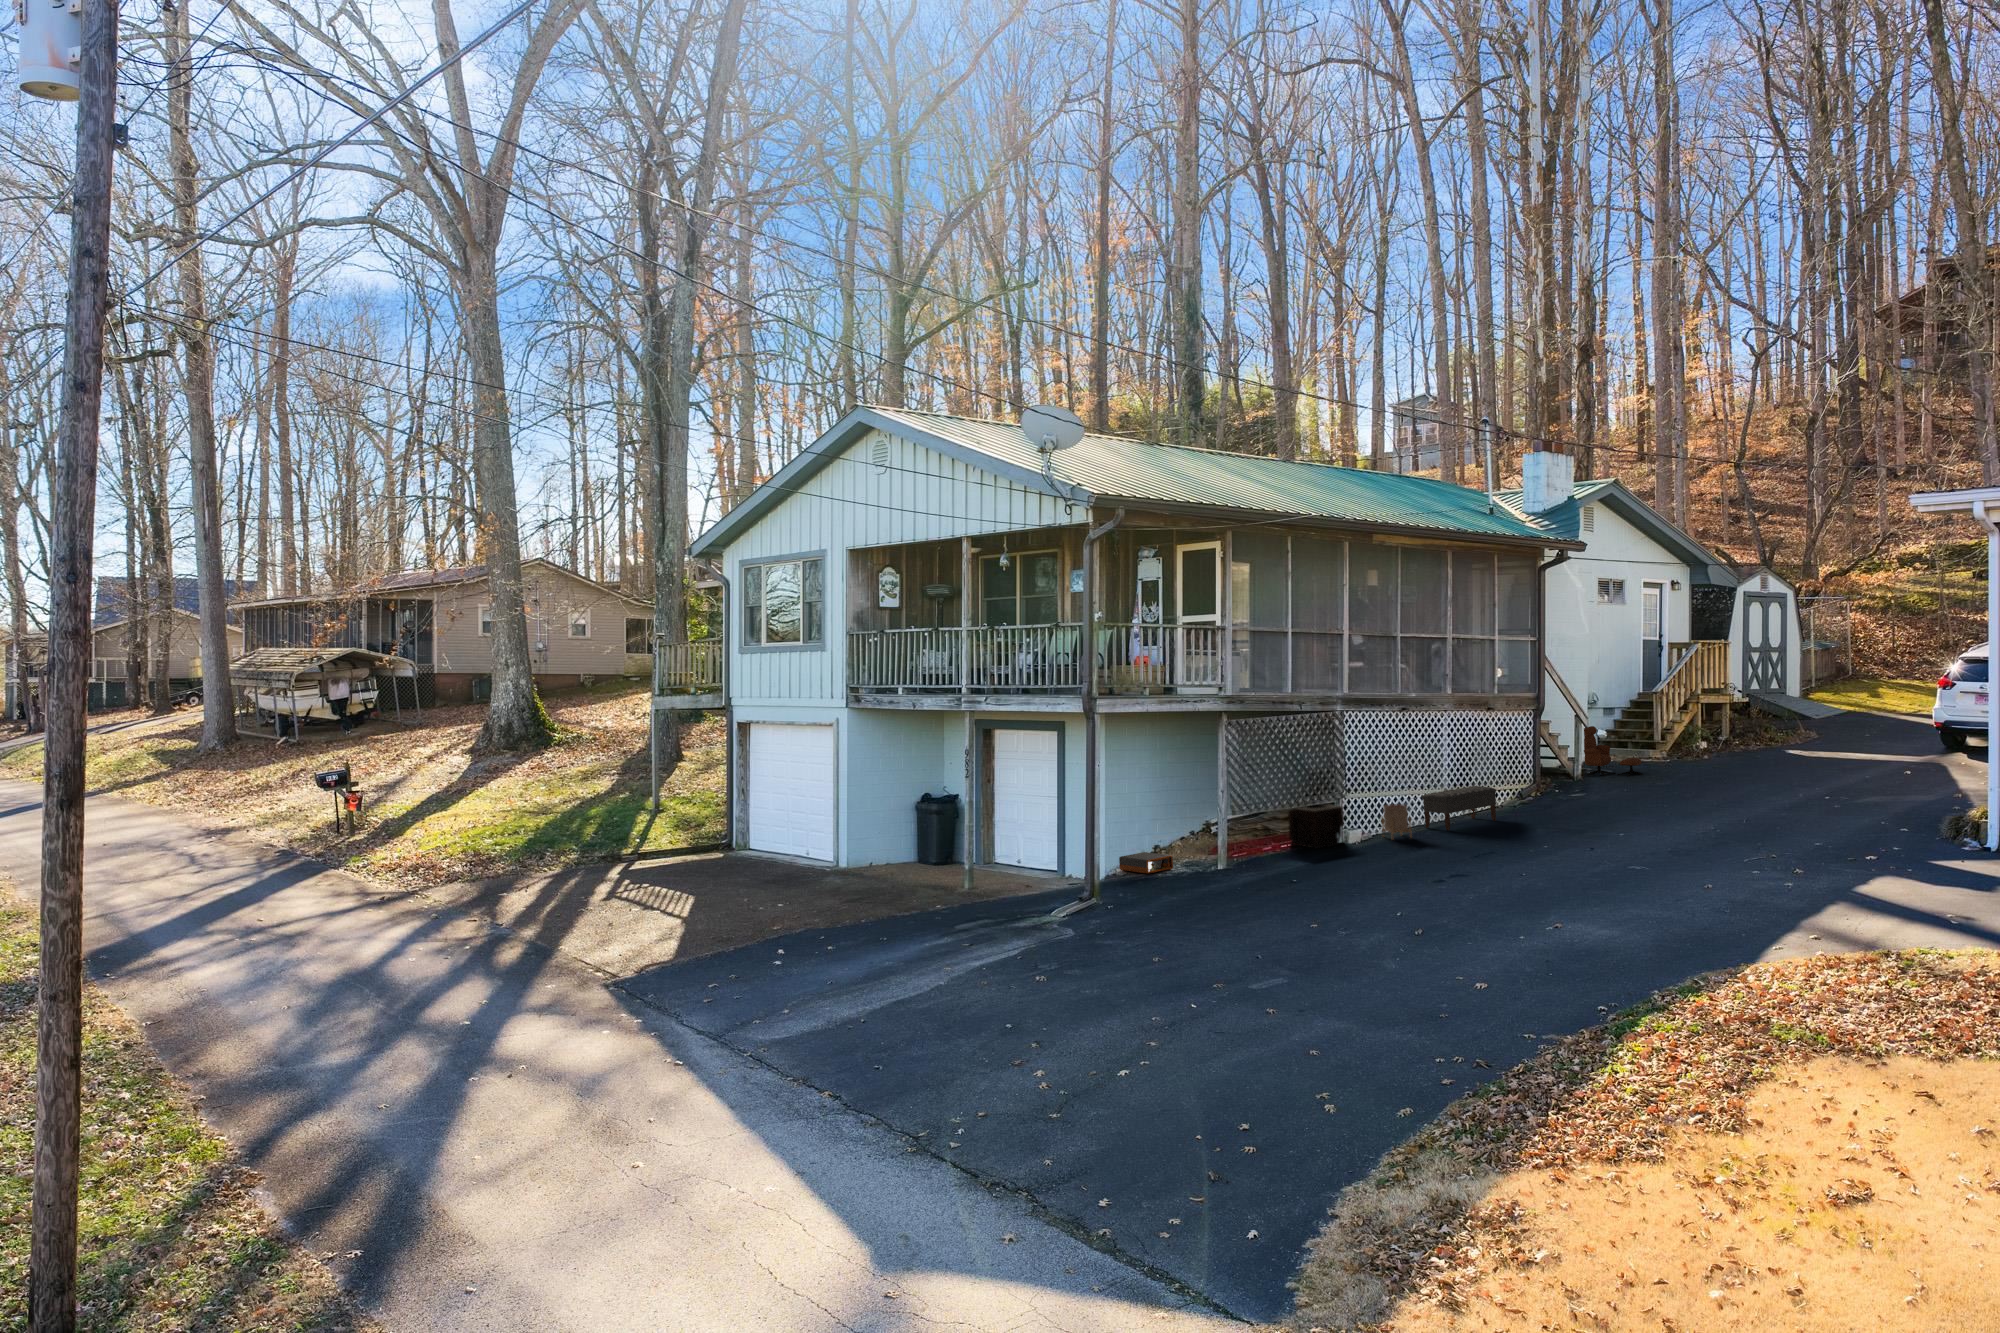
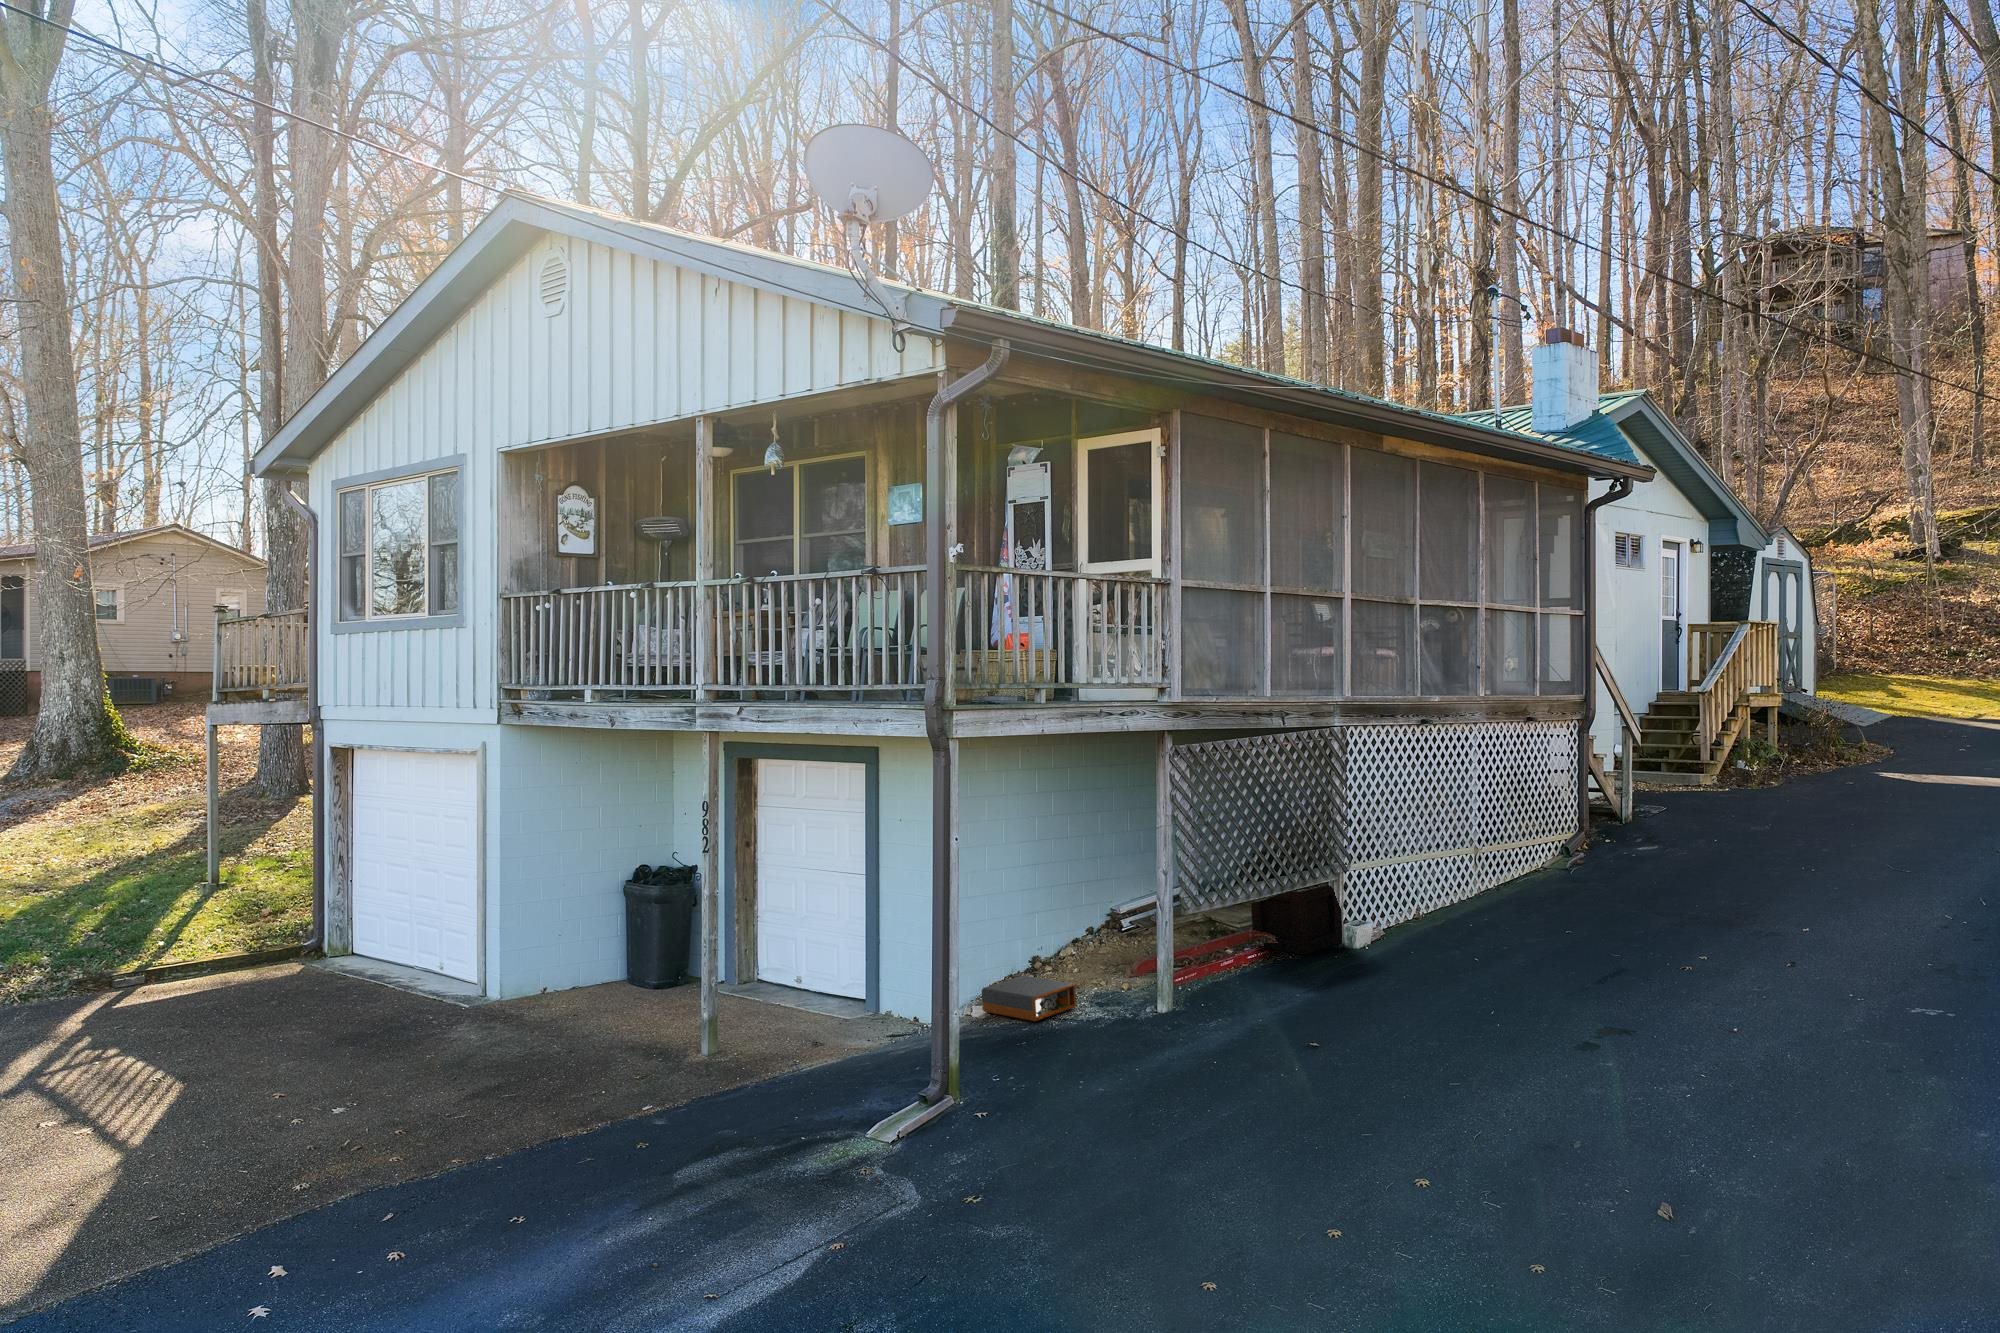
lounge chair: present [1584,726,1643,776] -> none [1618,740,1706,812]
bench: present [1422,786,1496,830] -> none [1445,837,1548,912]
planter: present [1382,804,1412,838] -> none [1393,874,1443,933]

